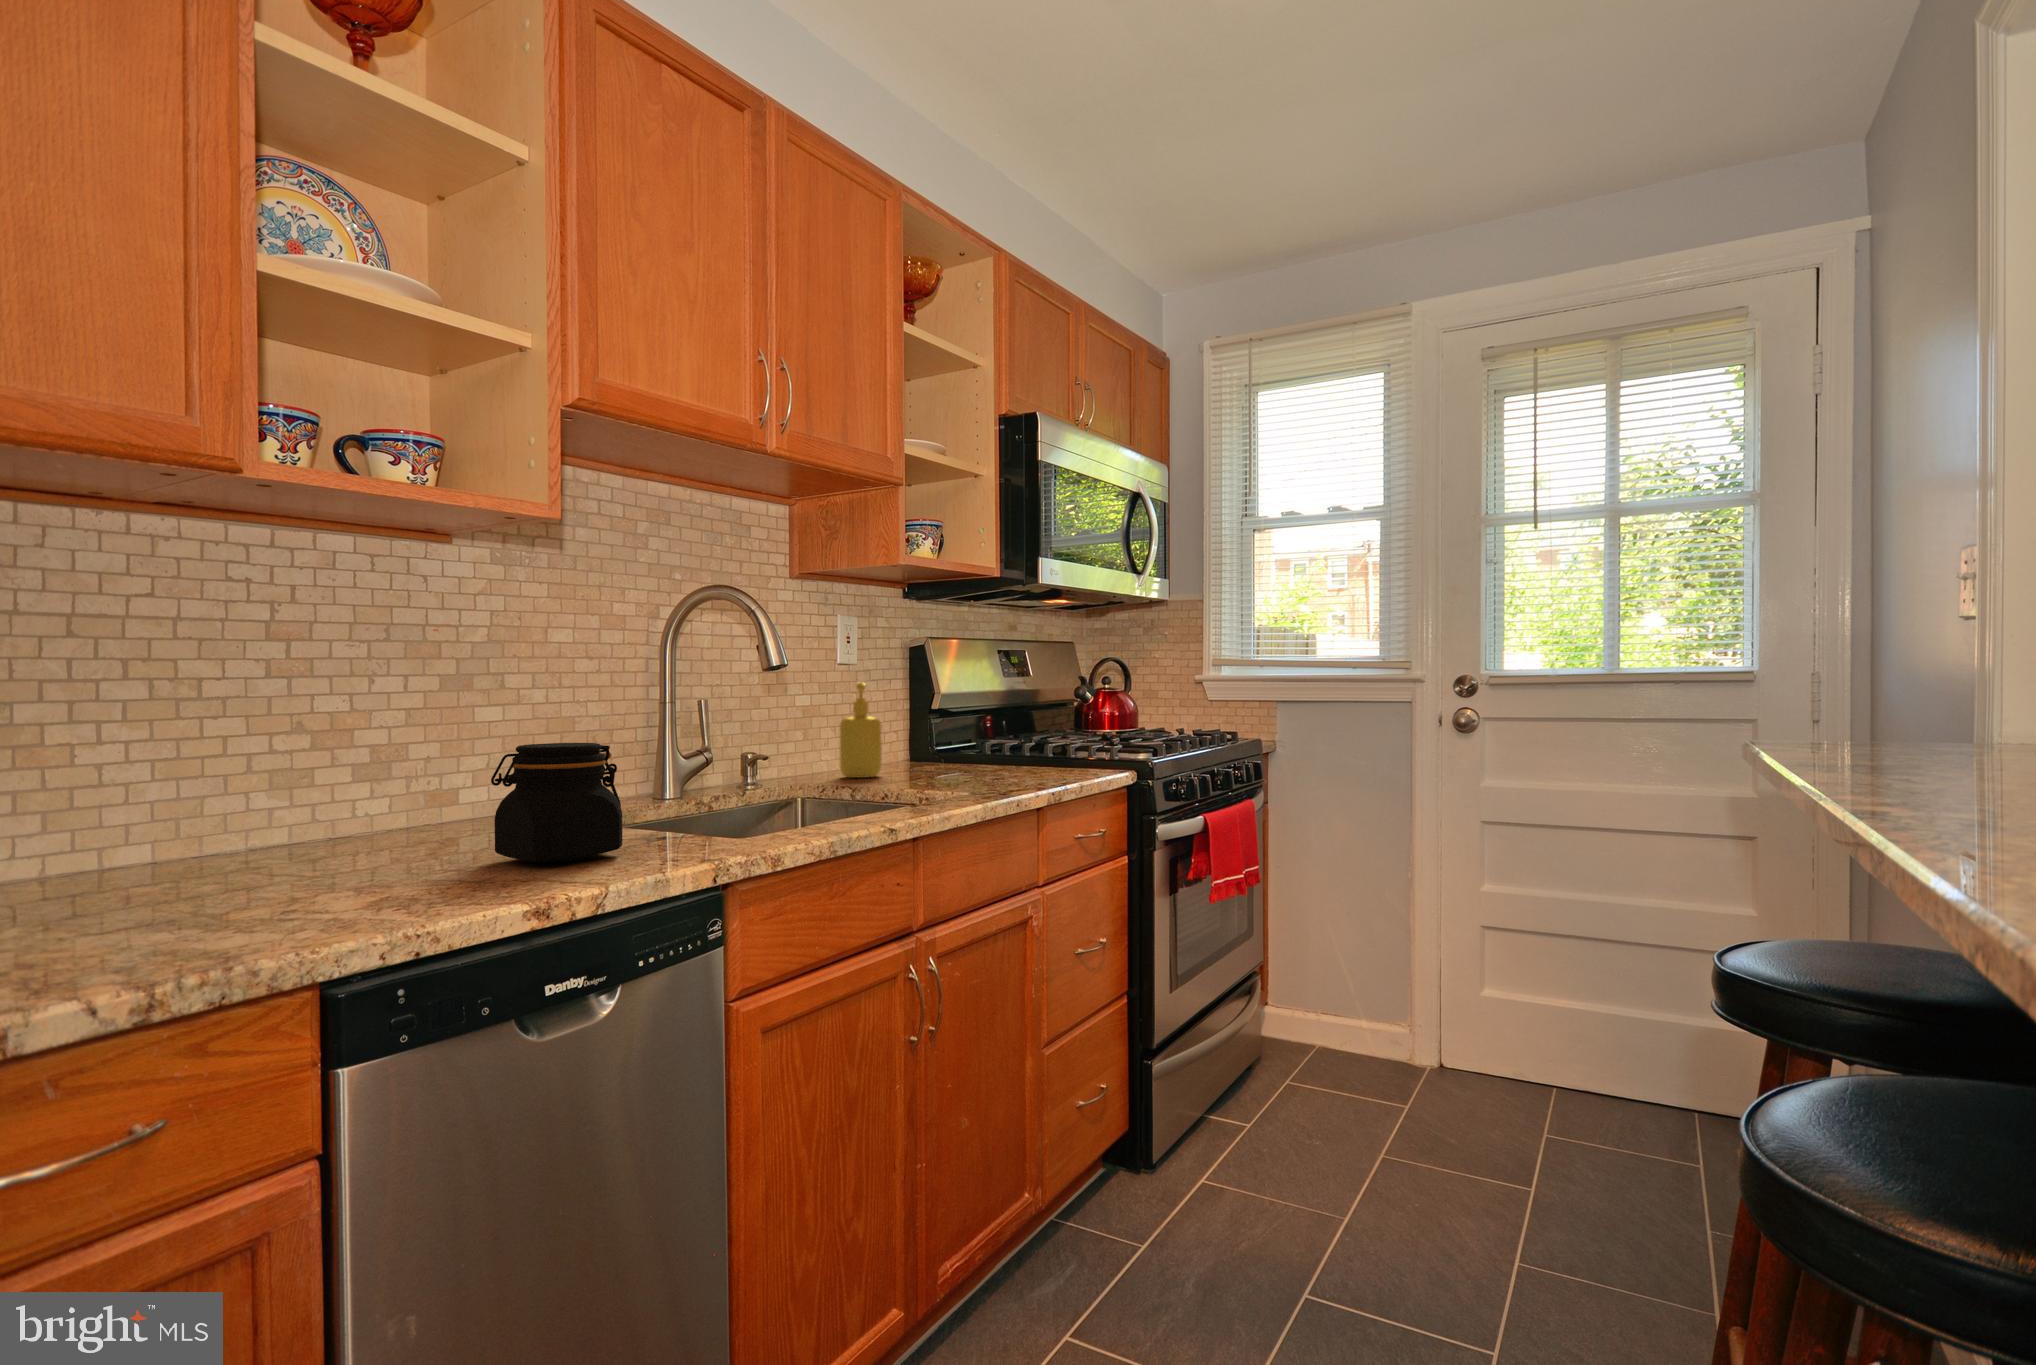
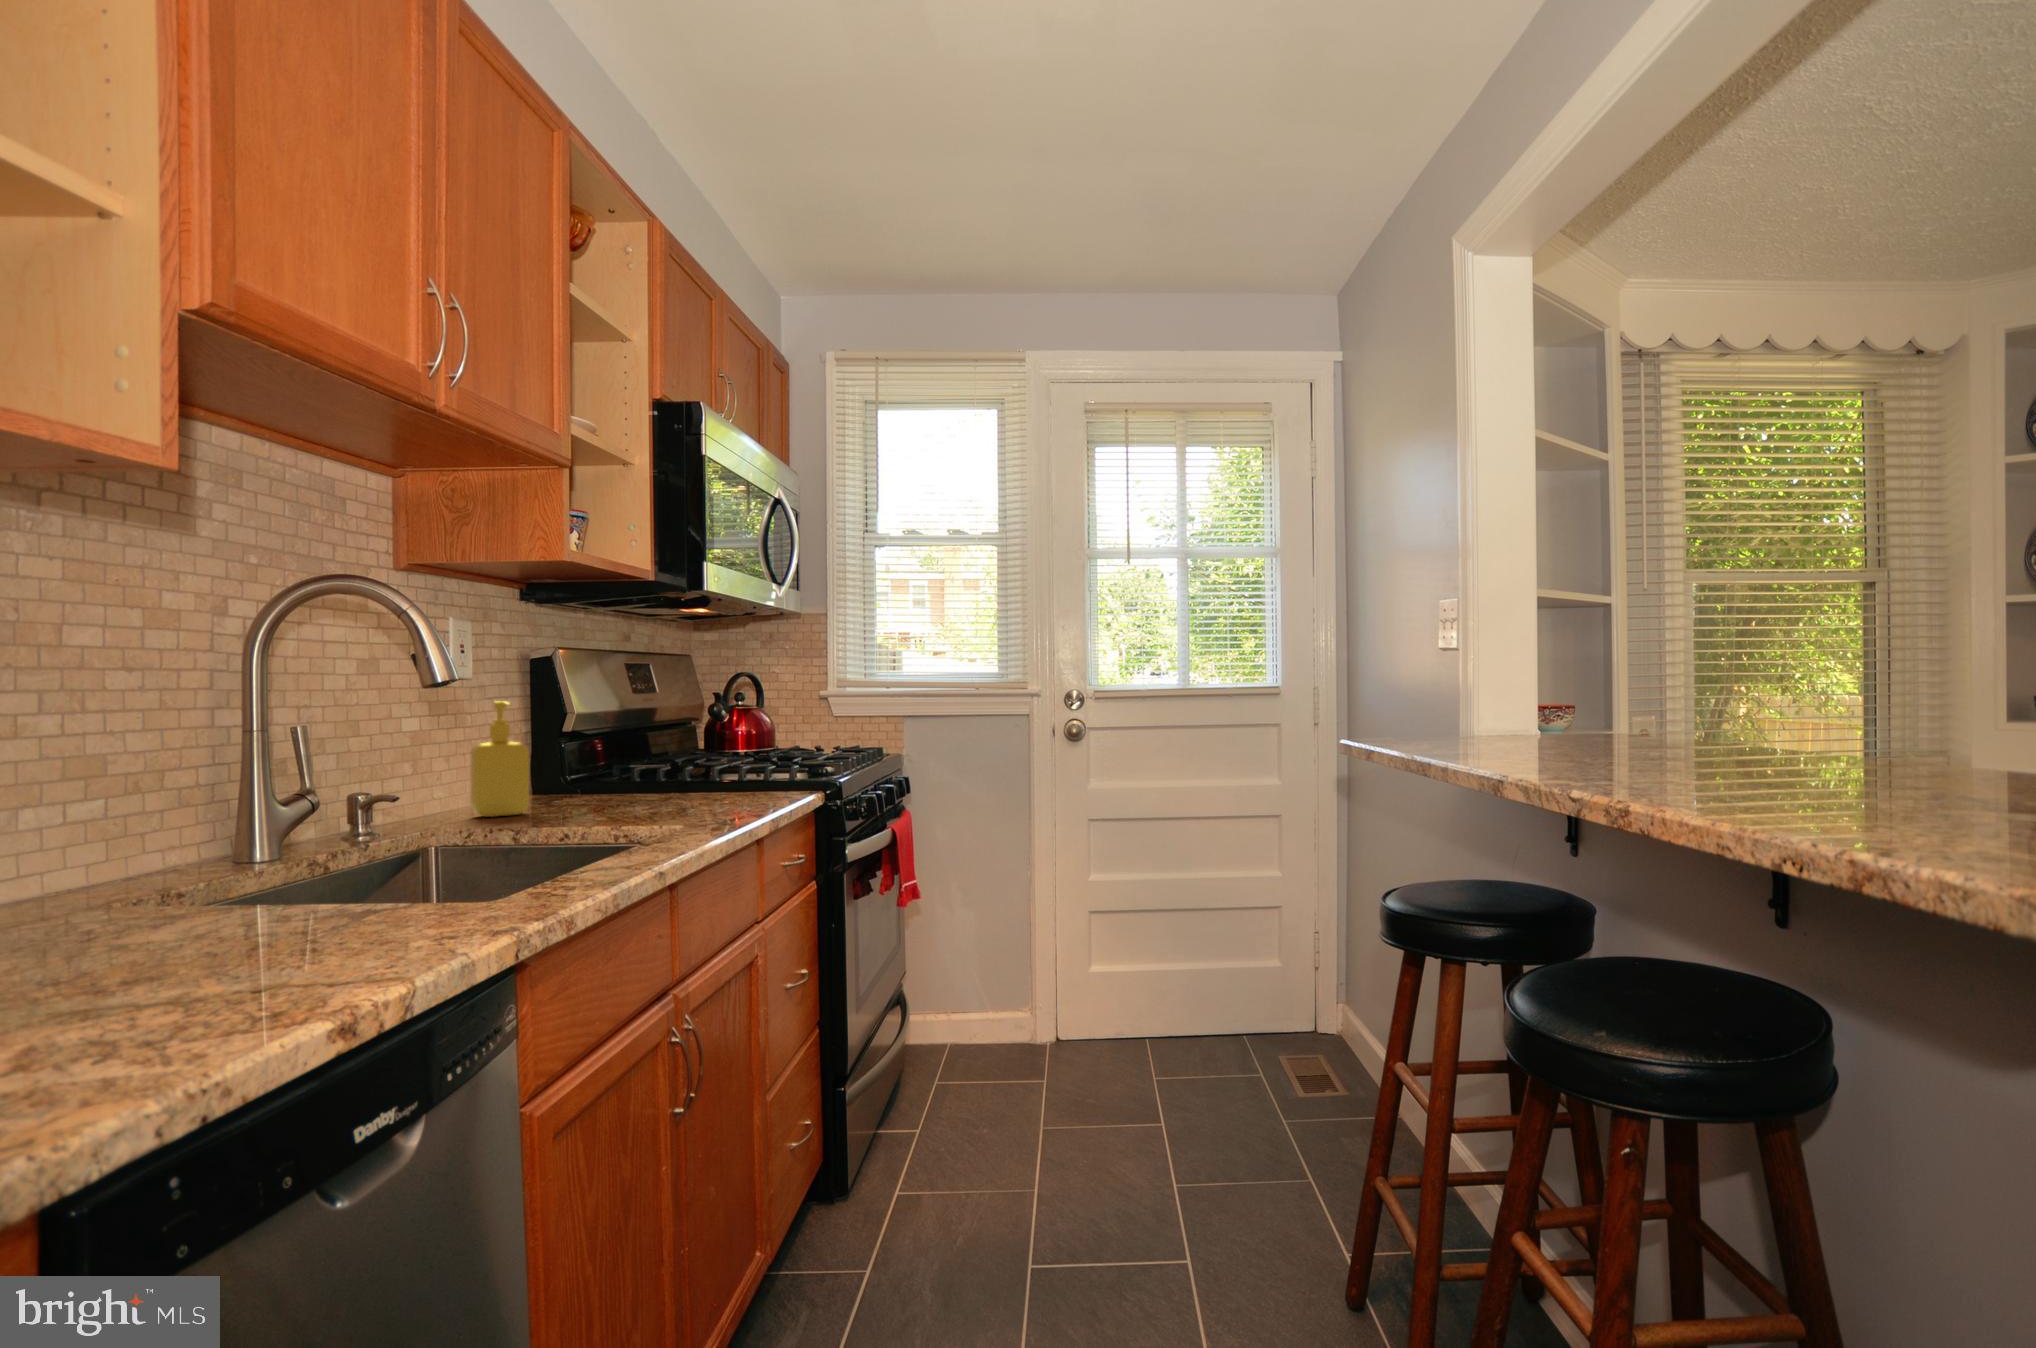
jar: present [491,743,622,863] -> none [147,786,354,960]

